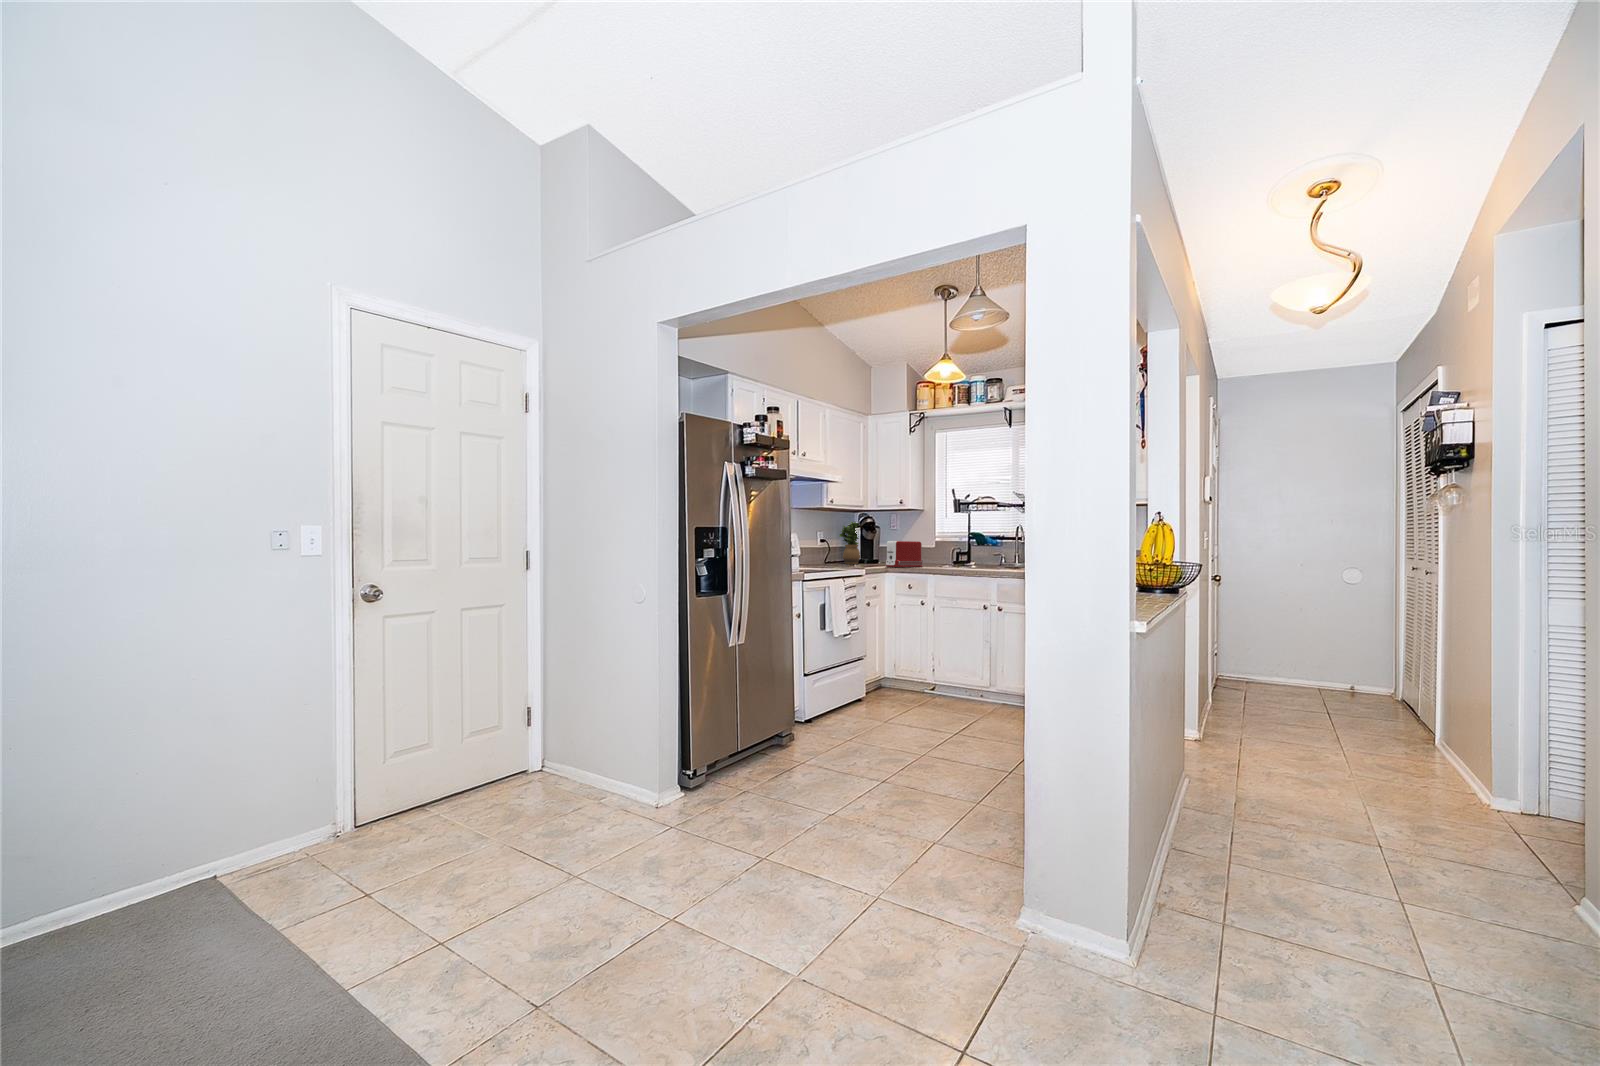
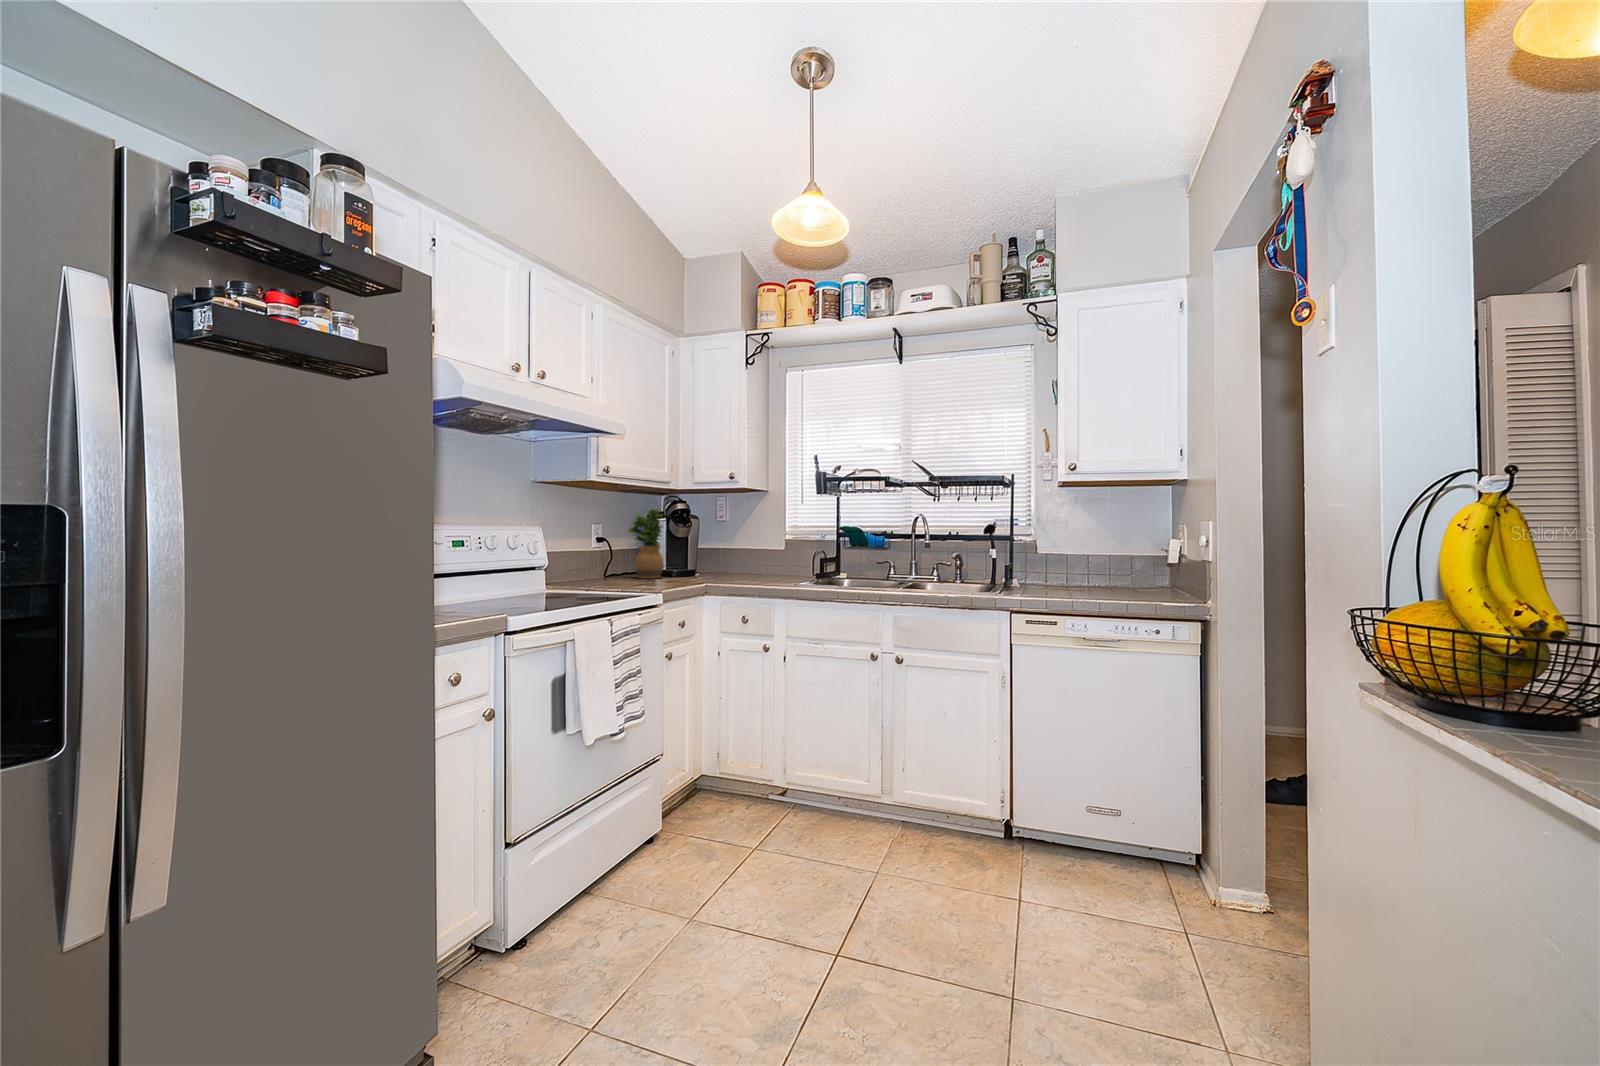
toaster: present [886,541,923,567] -> none [703,541,767,586]

